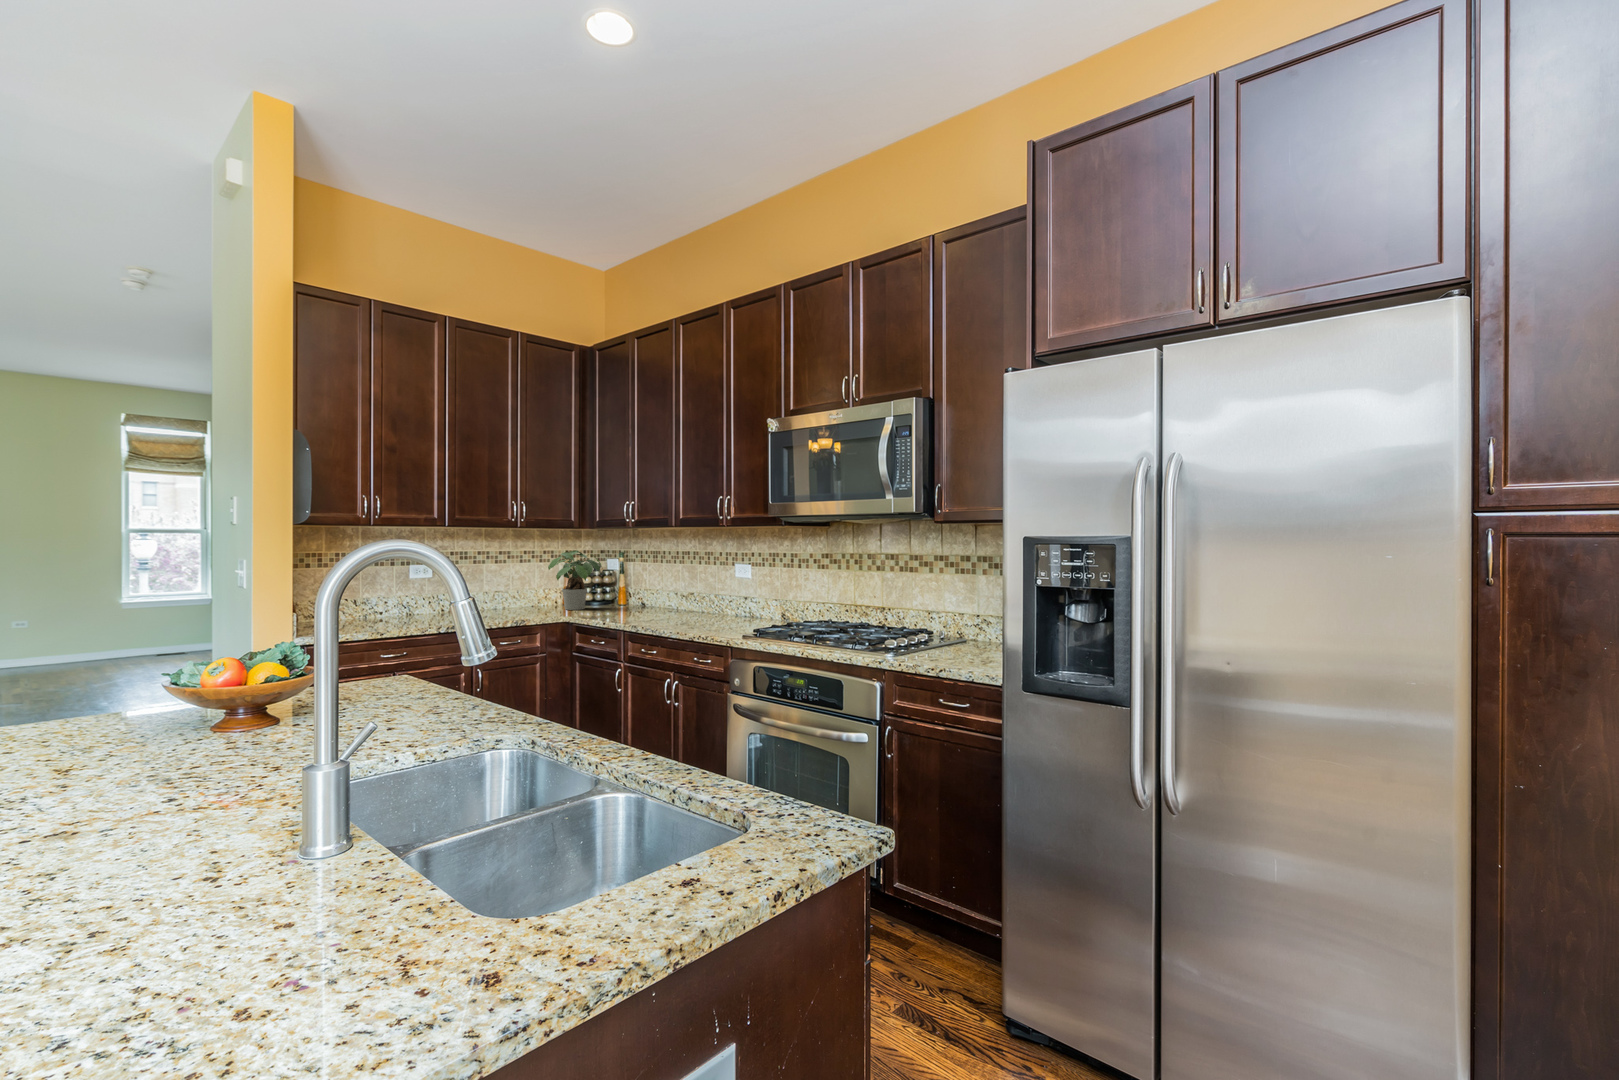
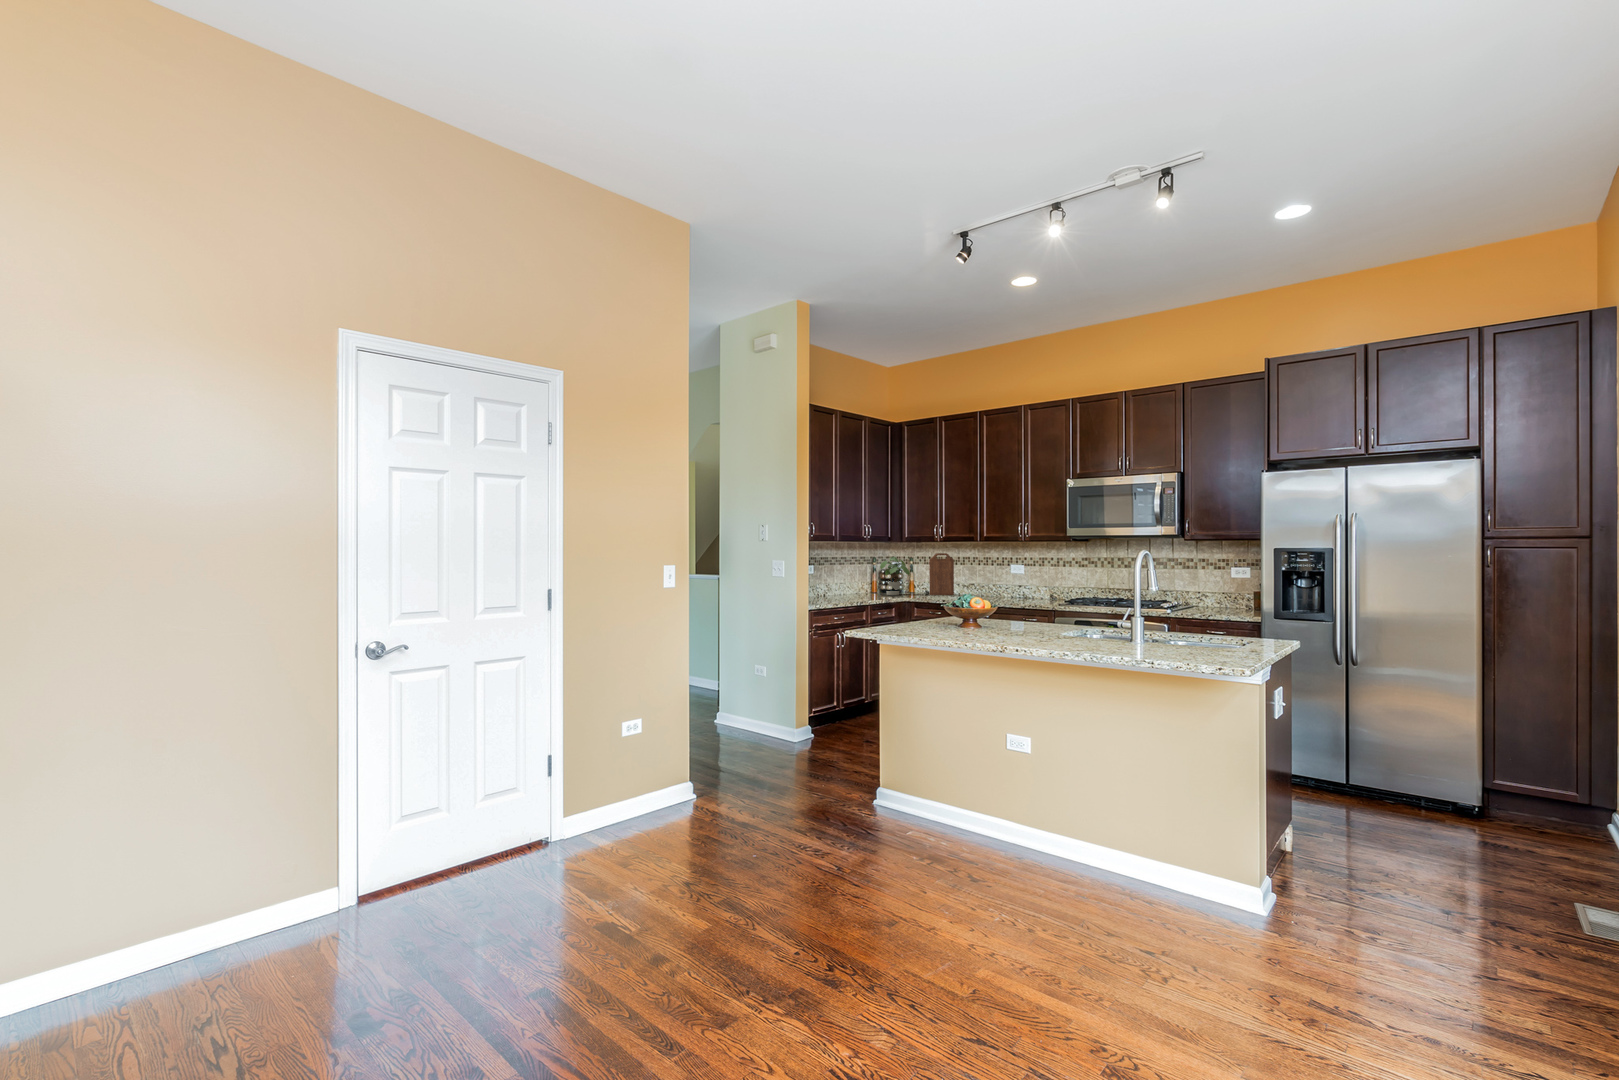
cutting board: none [620,545,659,611] -> present [929,553,954,595]

